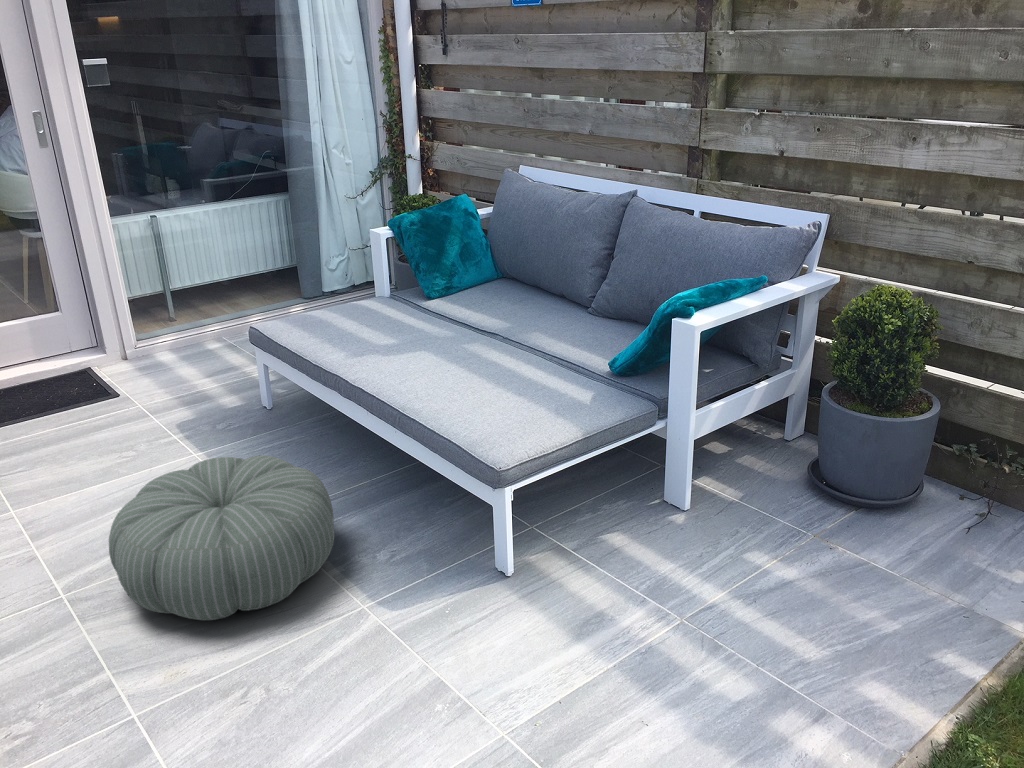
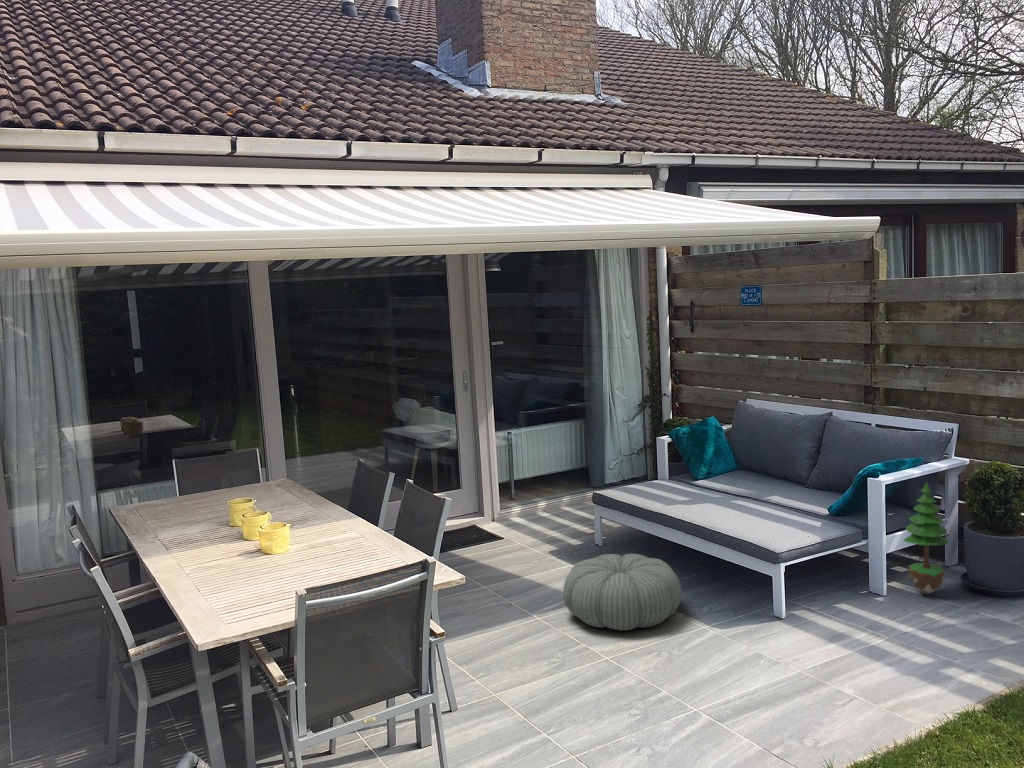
potted tree: none [723,325,797,506] -> present [904,483,948,594]

